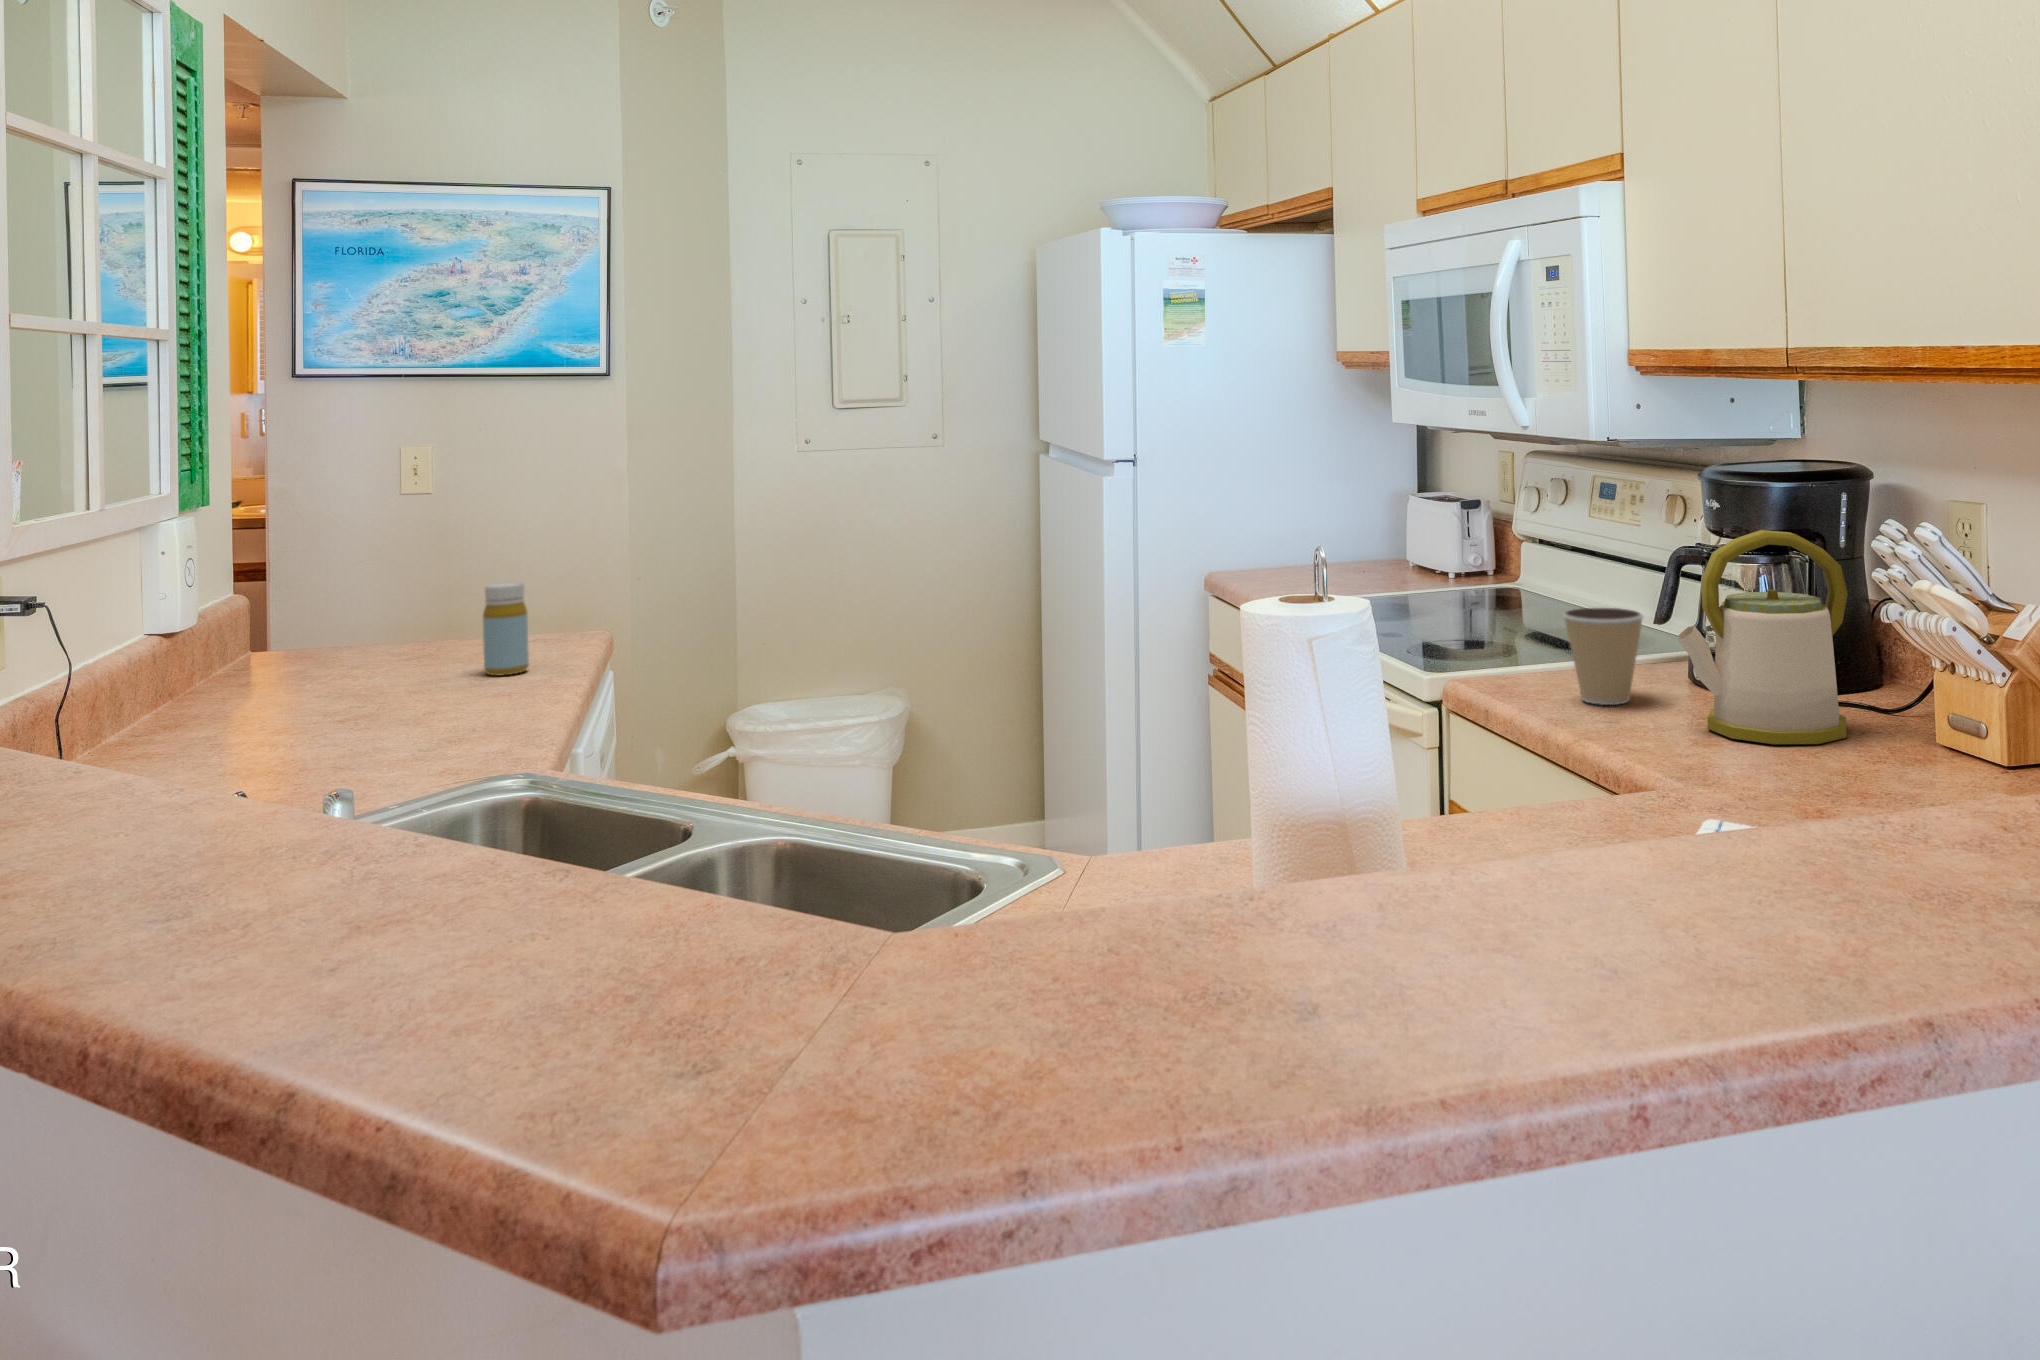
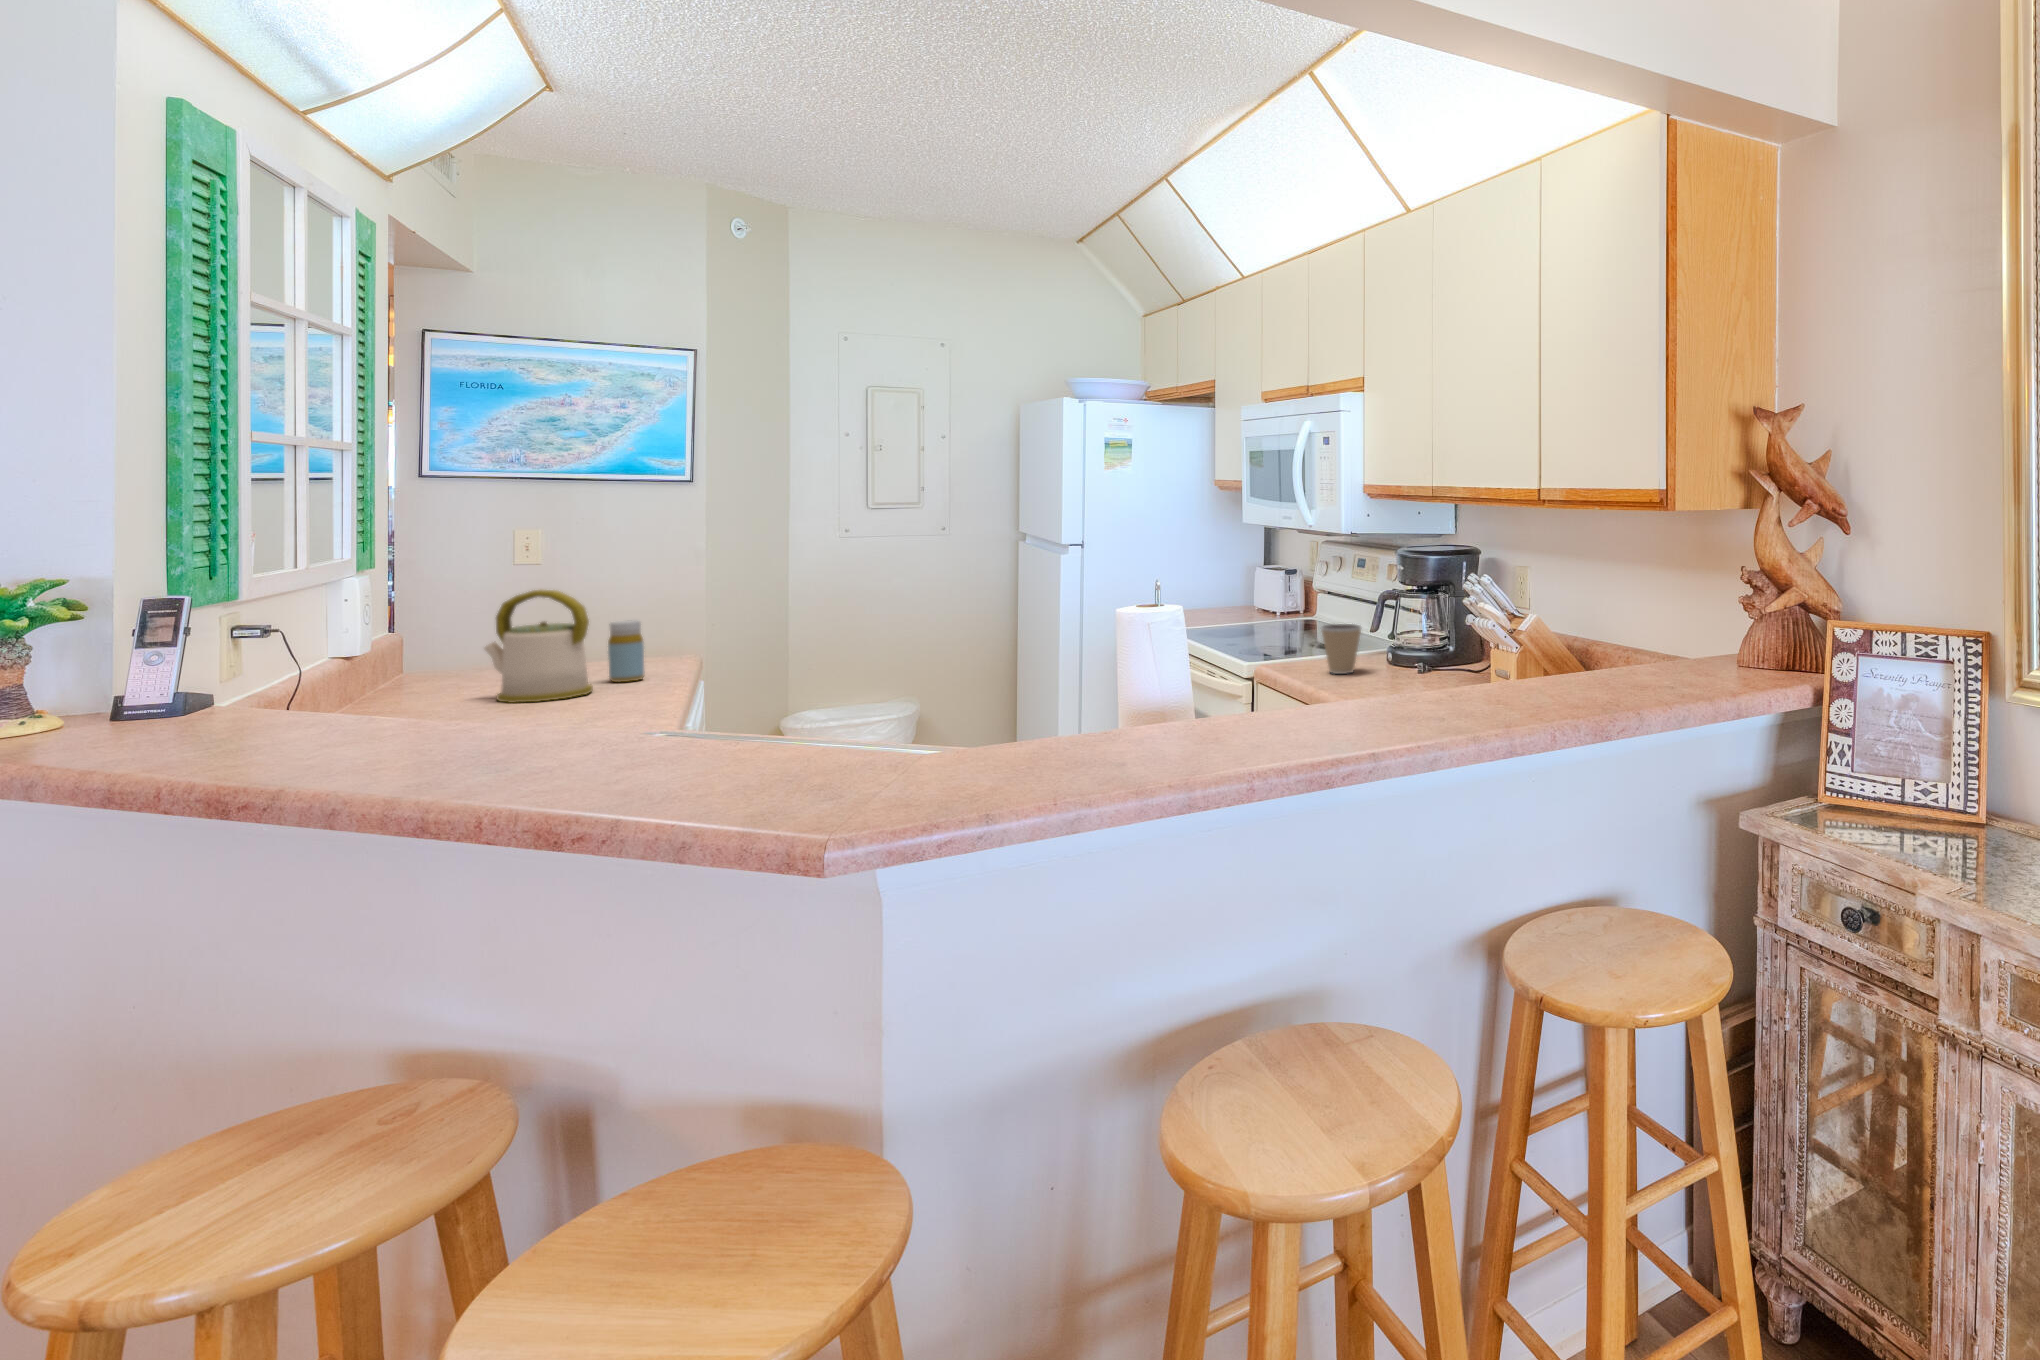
kettle: present [1678,530,1848,744] -> present [484,590,593,703]

